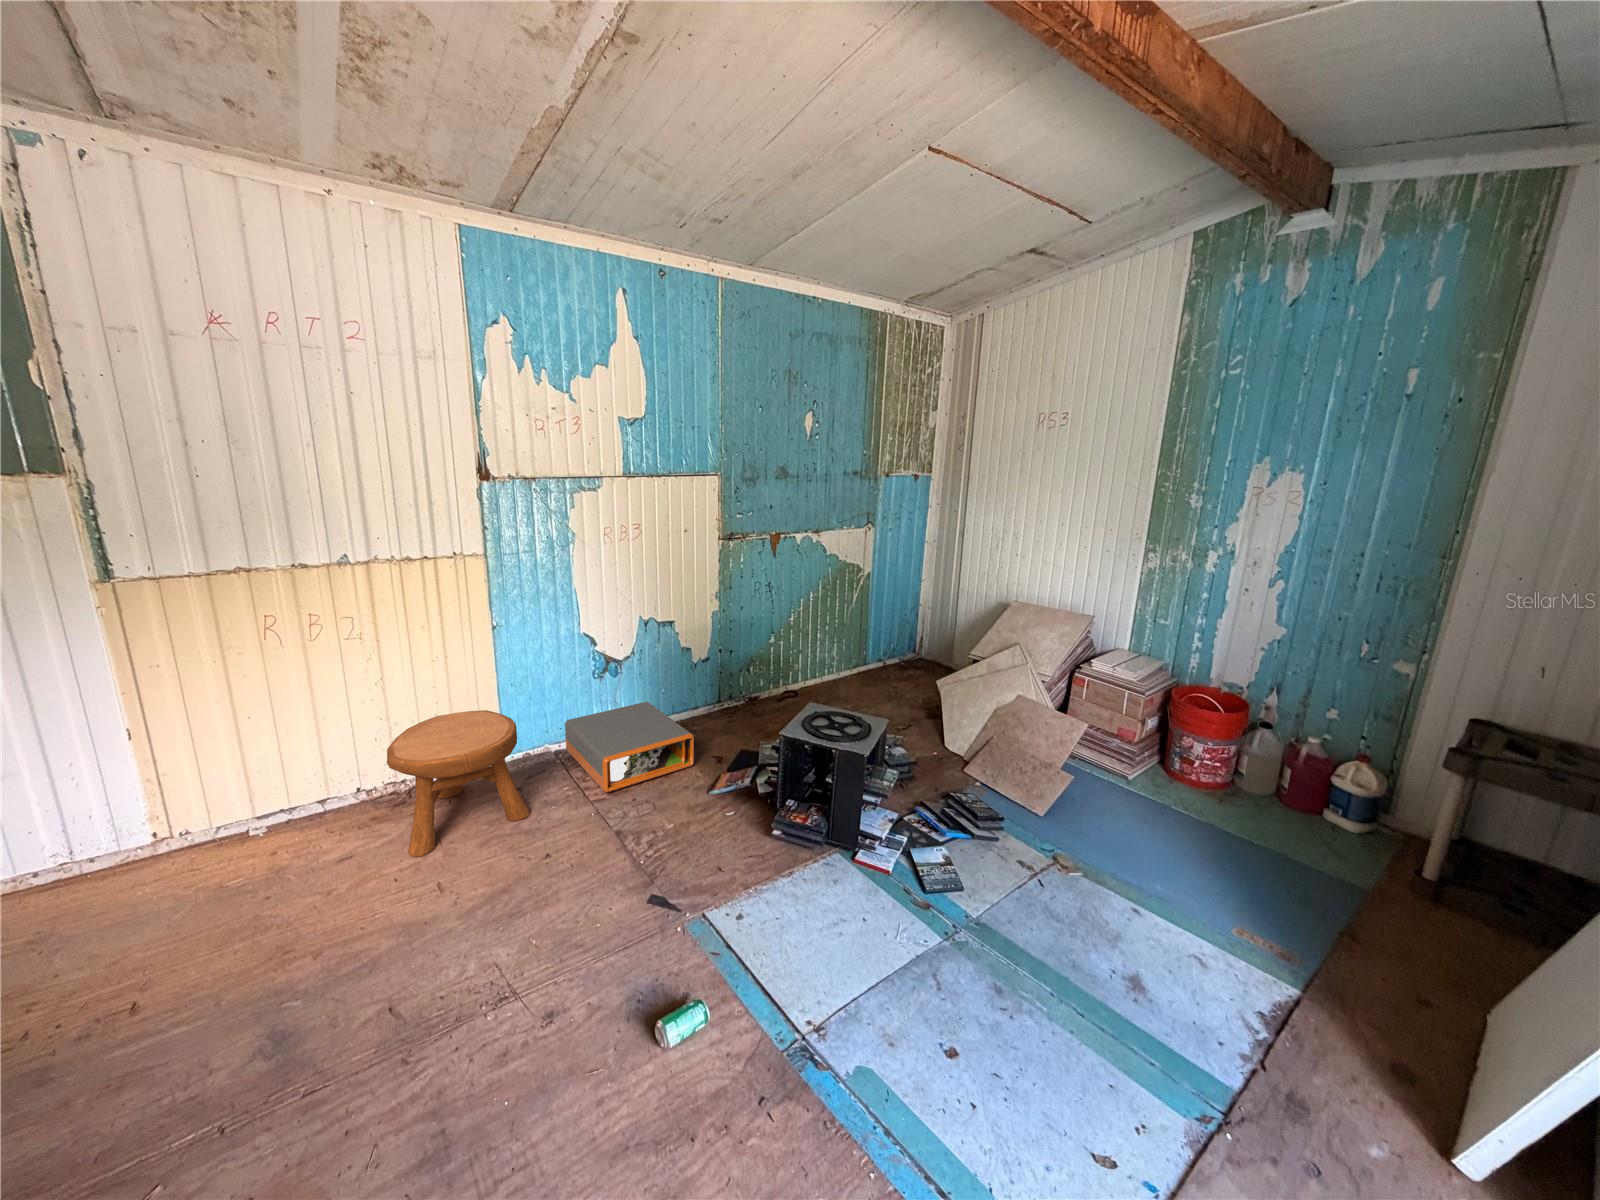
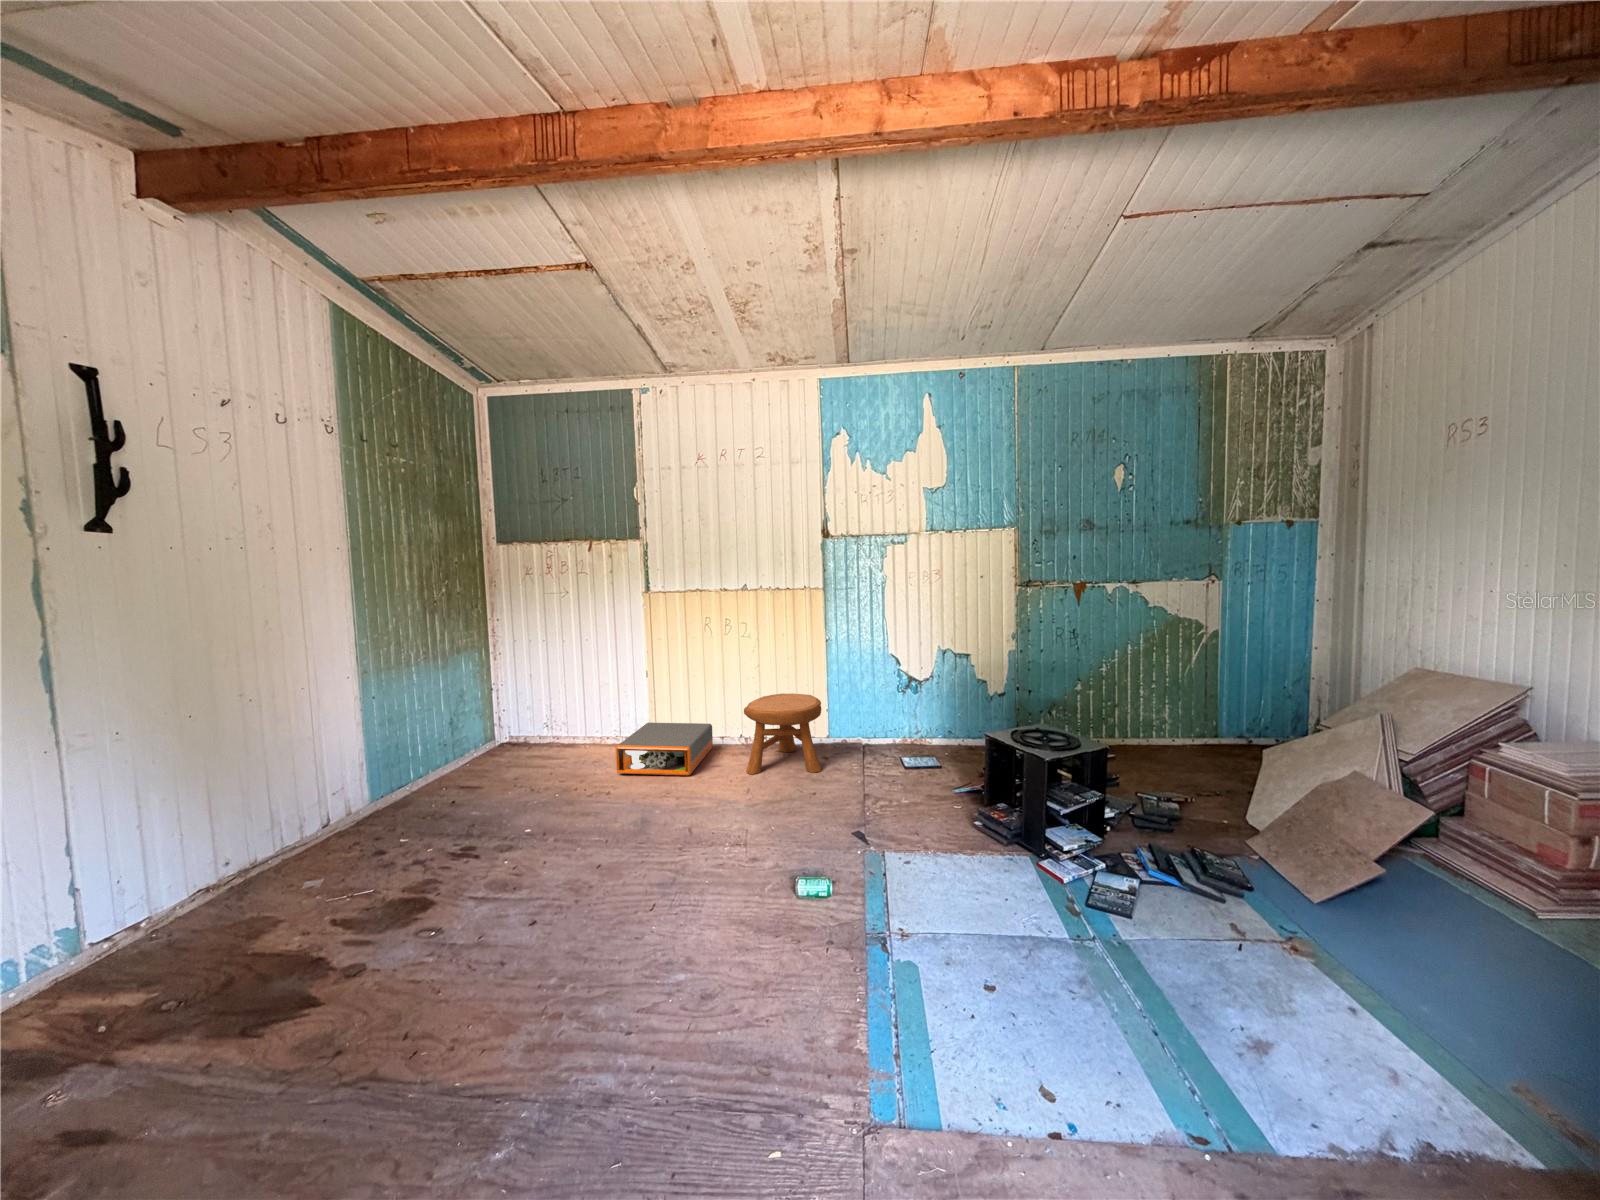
storage box: present [565,702,694,792] -> present [616,723,713,775]

